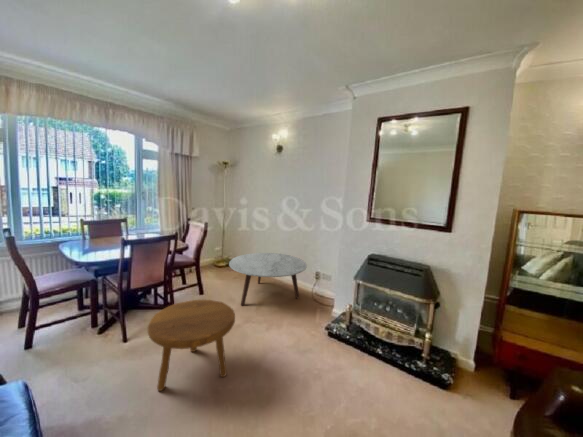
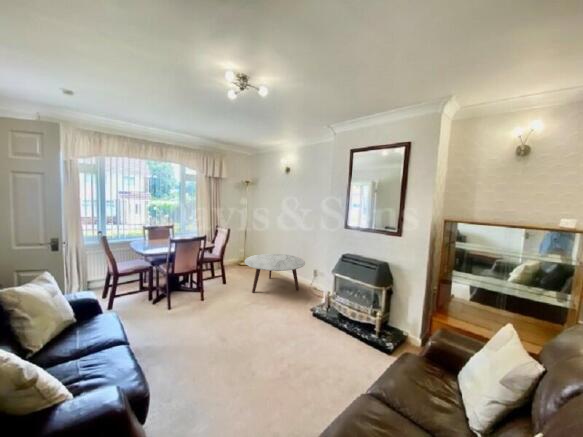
footstool: present [148,300,235,391] -> none [183,282,240,337]

